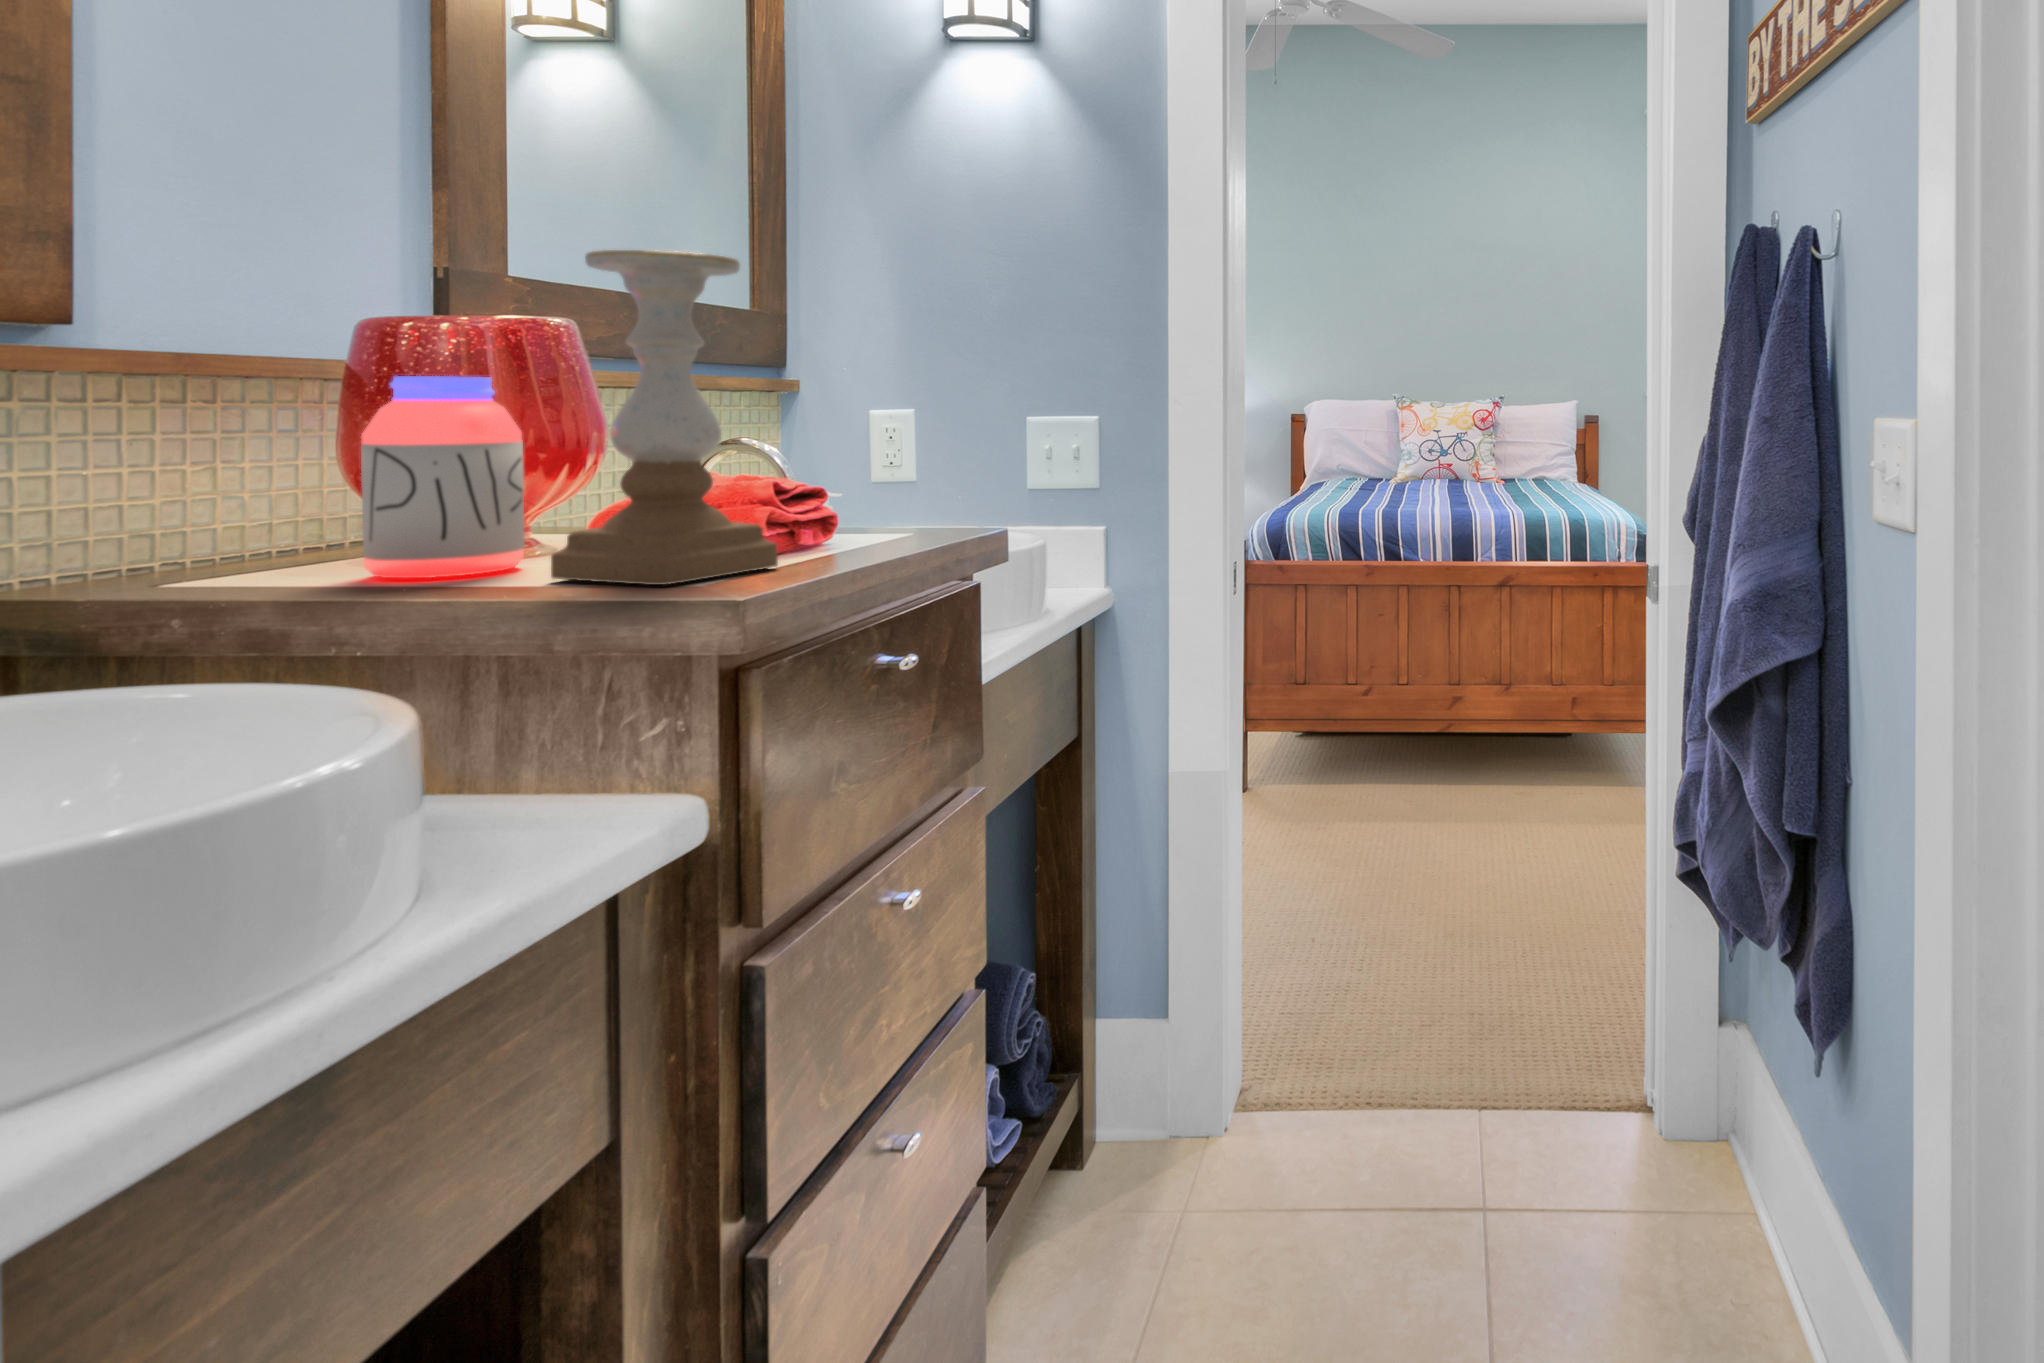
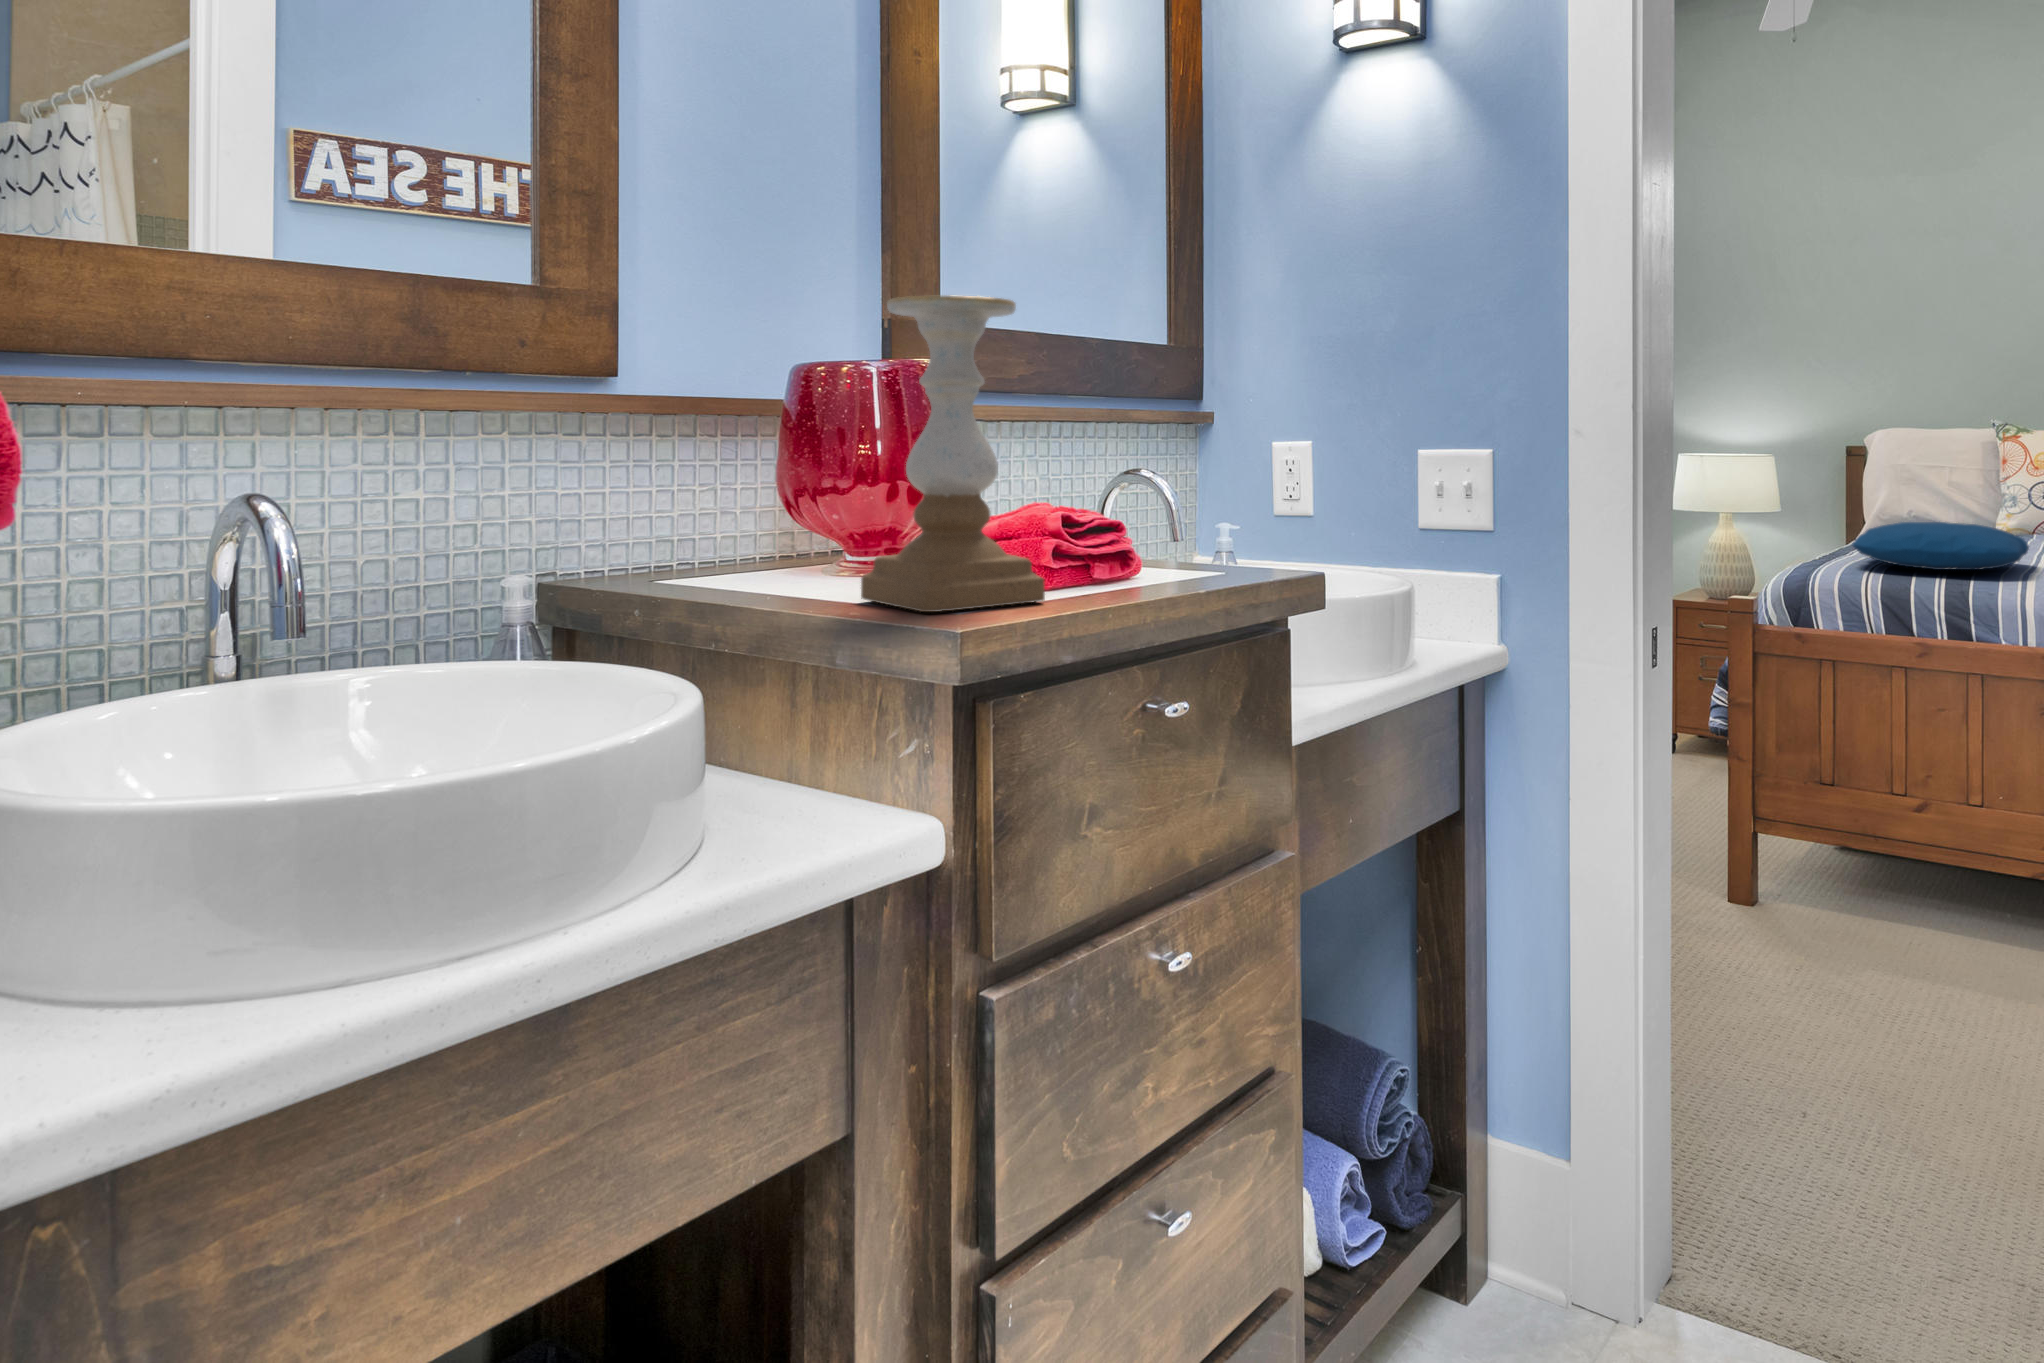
jar: present [361,376,525,578] -> none [751,415,868,591]
pillow: none [1313,472,1432,509] -> present [1853,522,2029,570]

